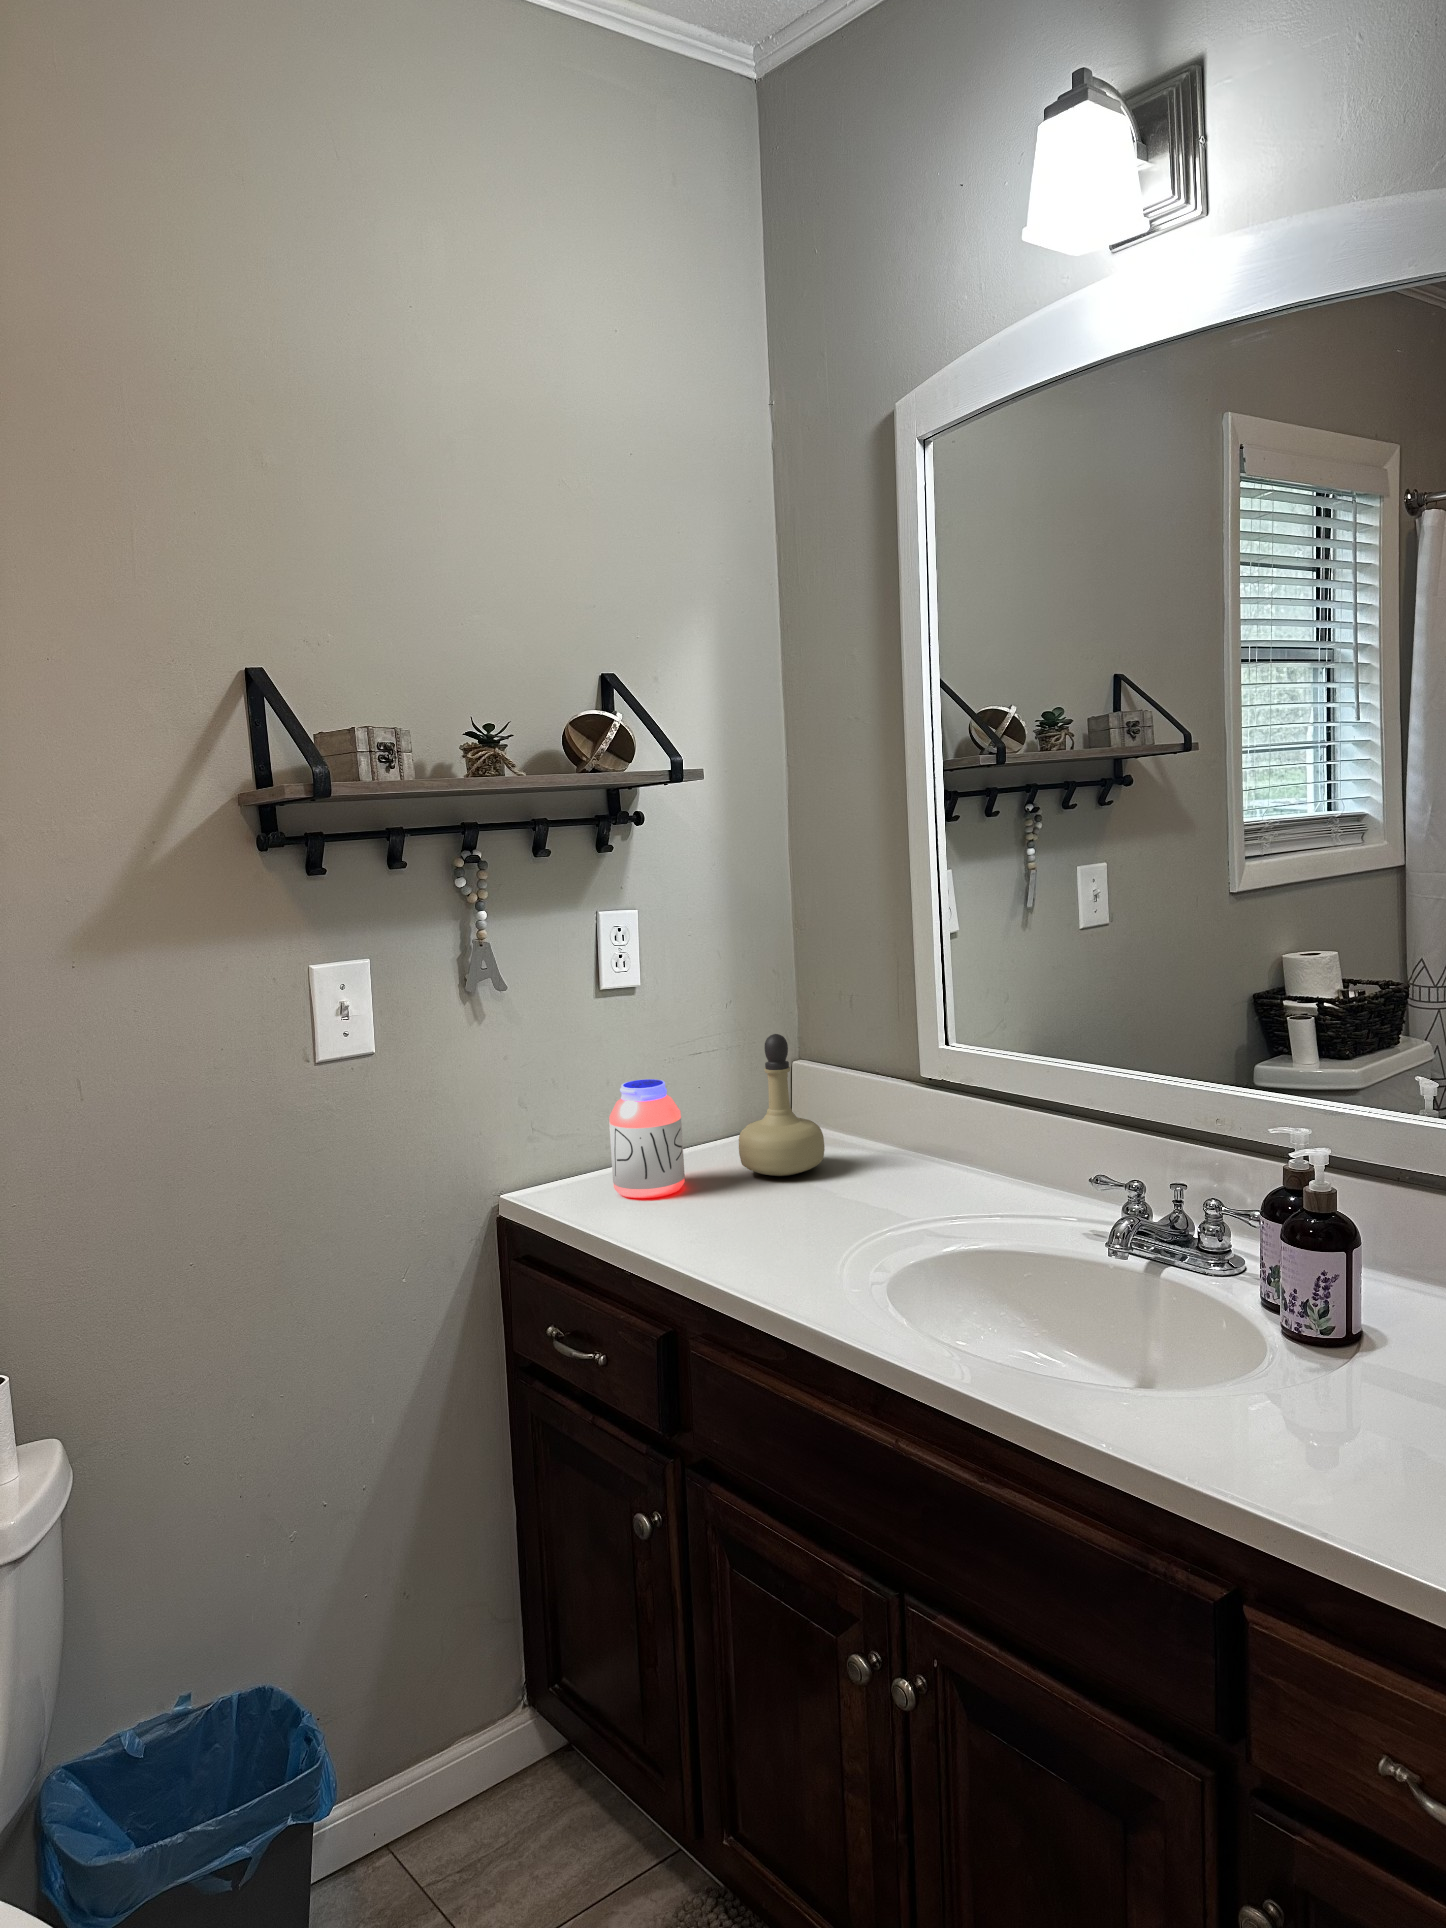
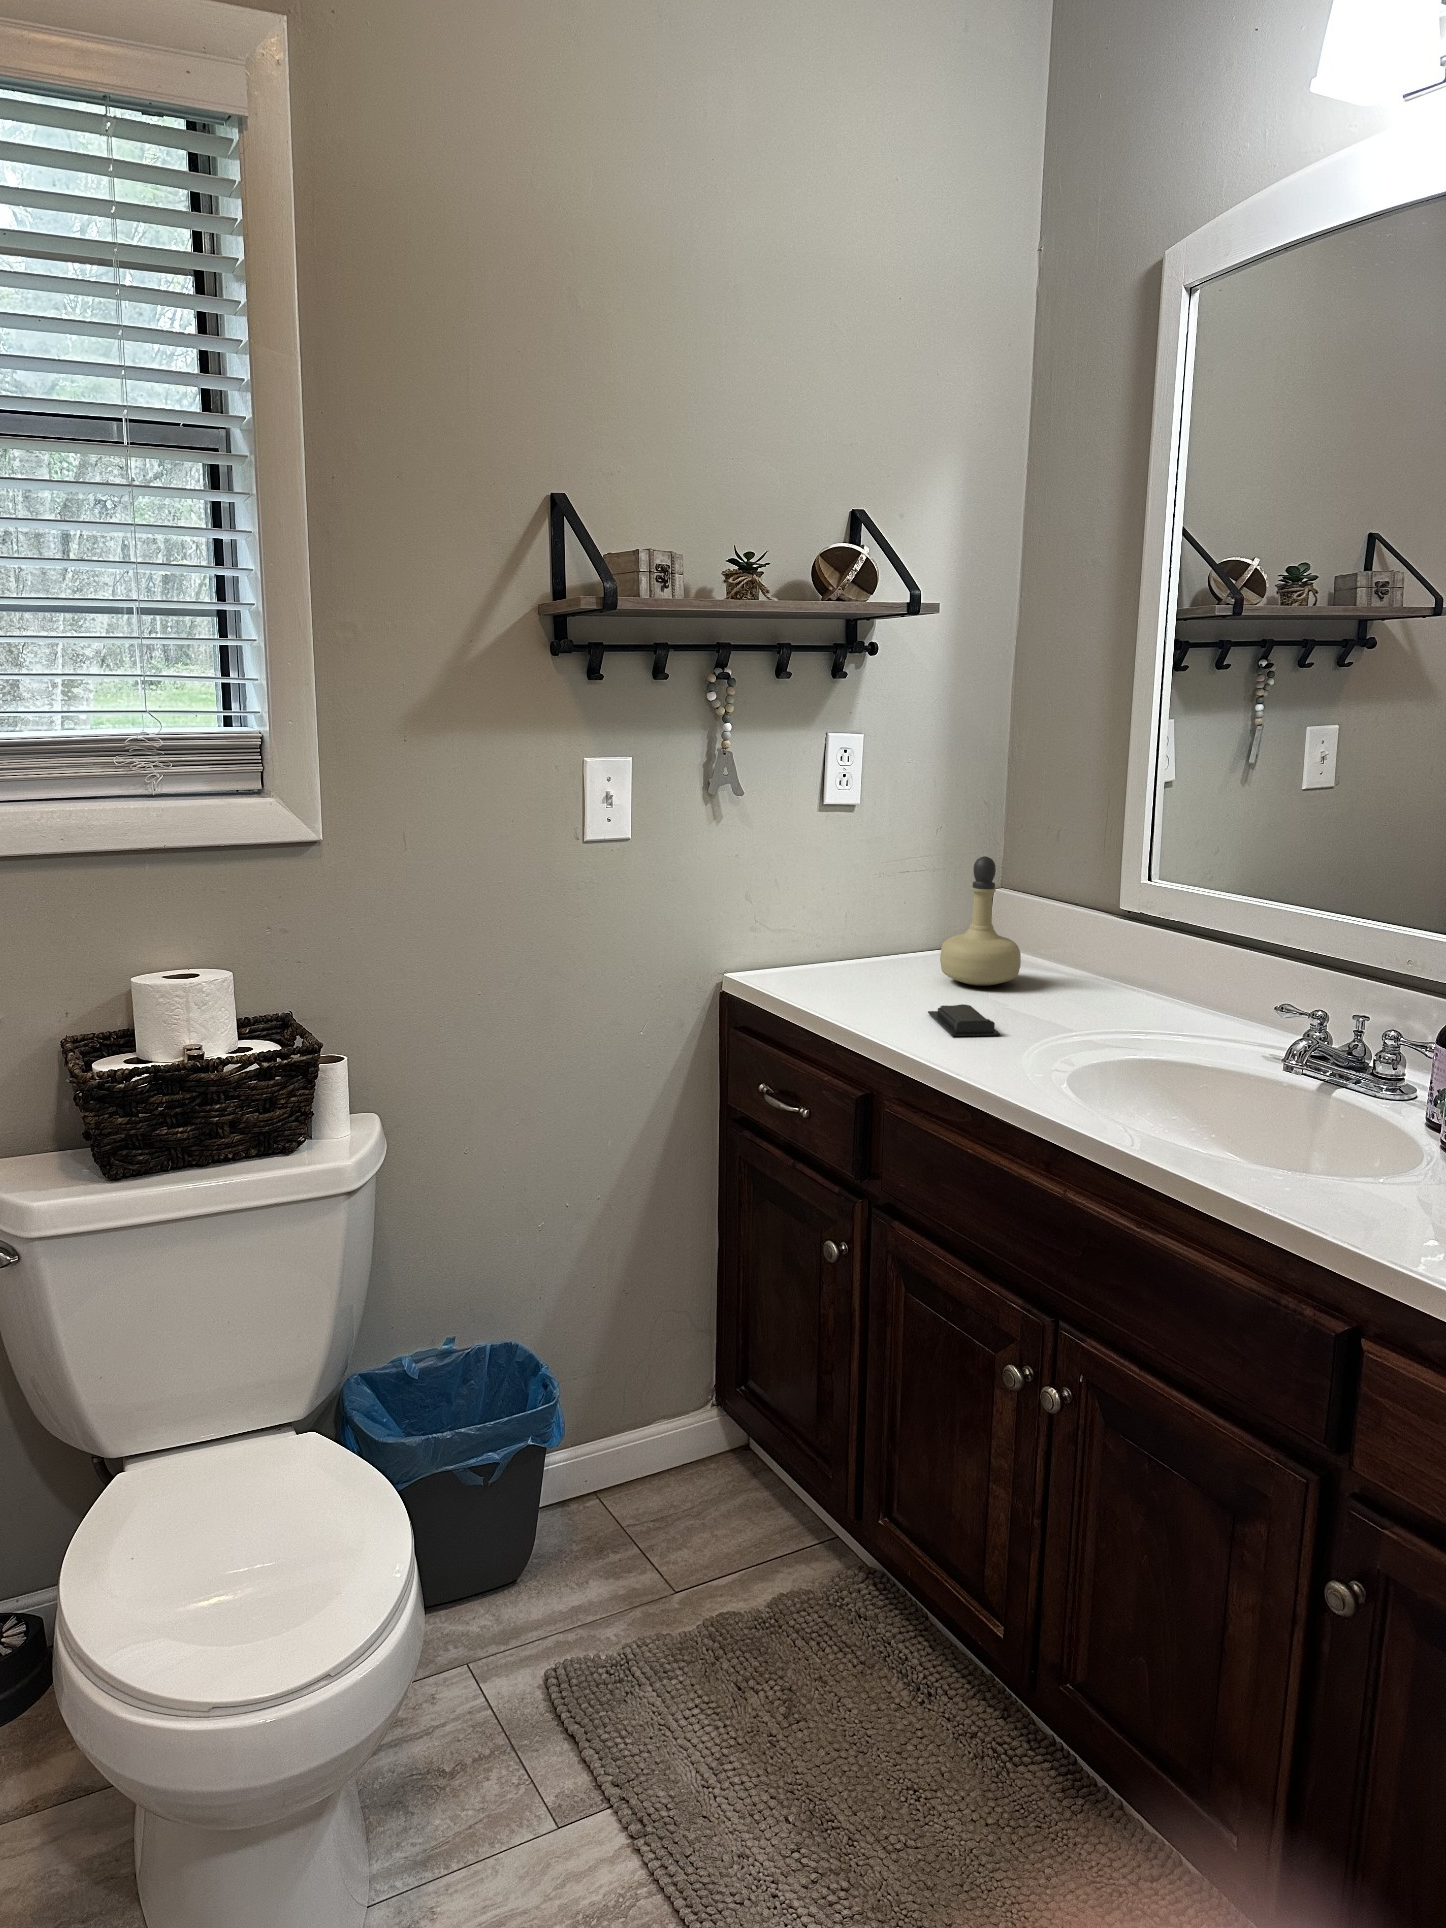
jar: present [609,1079,685,1198] -> none [825,886,891,990]
soap bar: none [727,1205,806,1247] -> present [928,1004,1000,1036]

